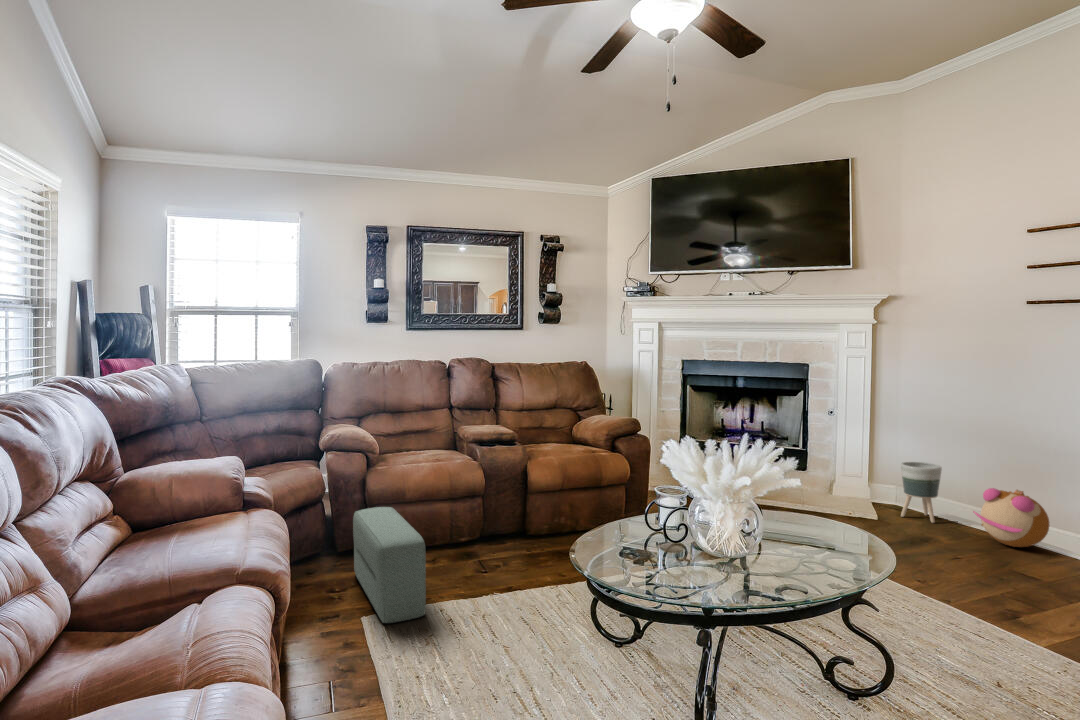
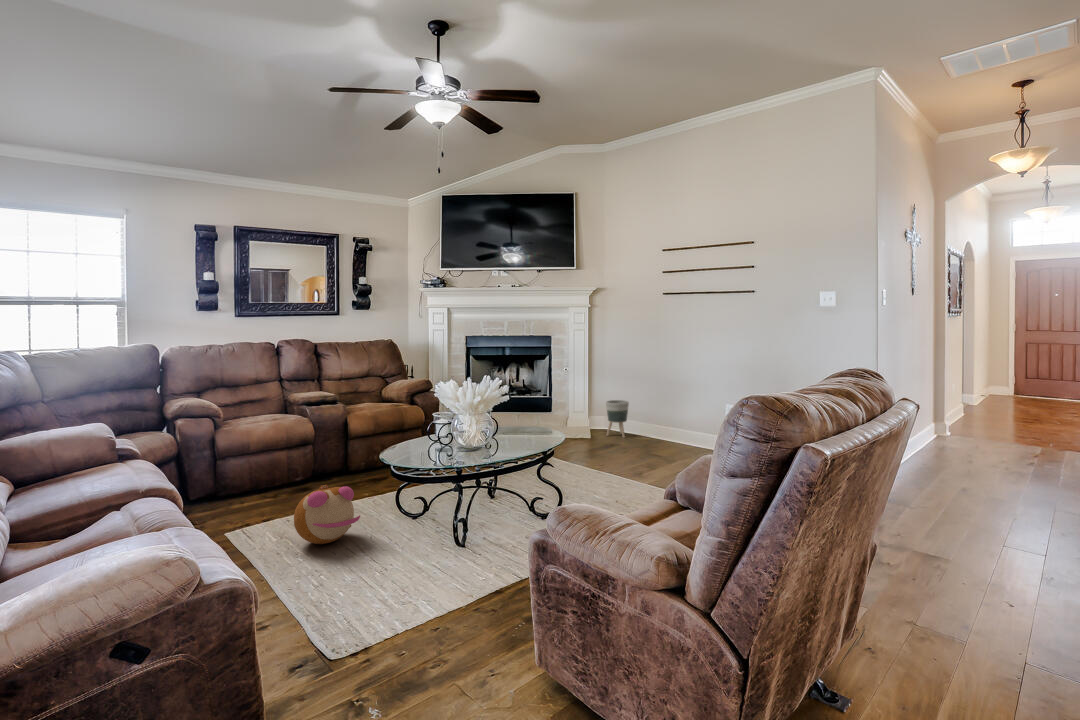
plush toy: present [973,488,1050,547] -> present [294,485,360,544]
pouf: present [353,507,426,623] -> none [206,457,275,537]

